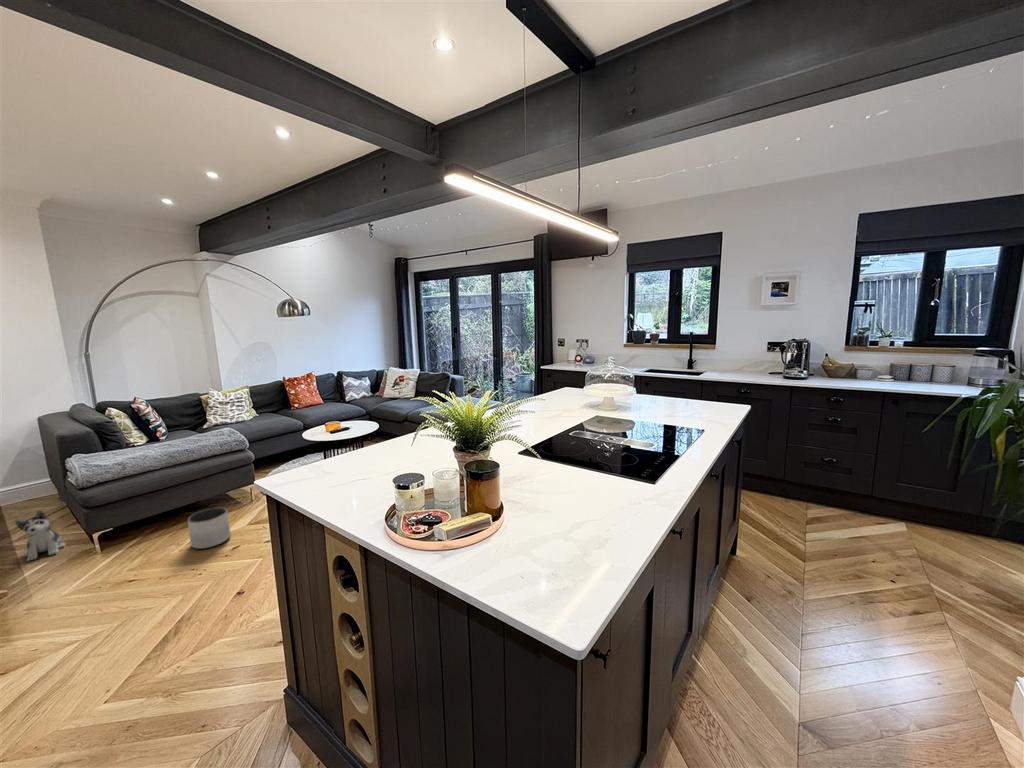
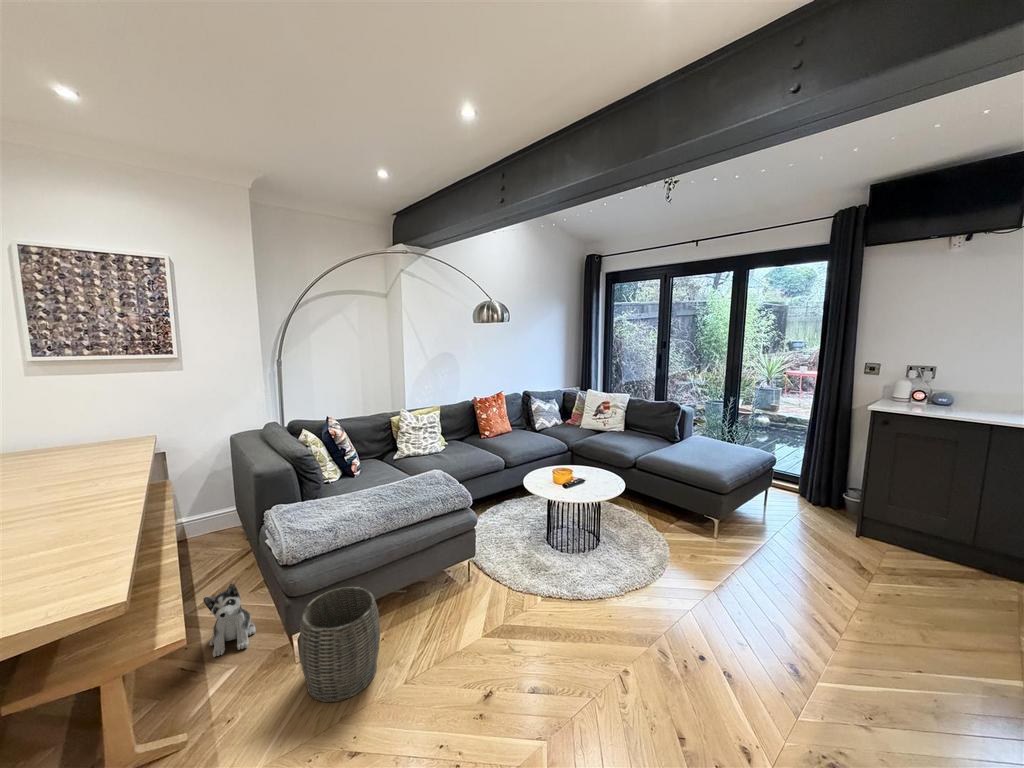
woven basket: none [94,500,162,567] -> present [299,587,380,702]
planter: present [188,508,231,549] -> none [418,609,470,684]

